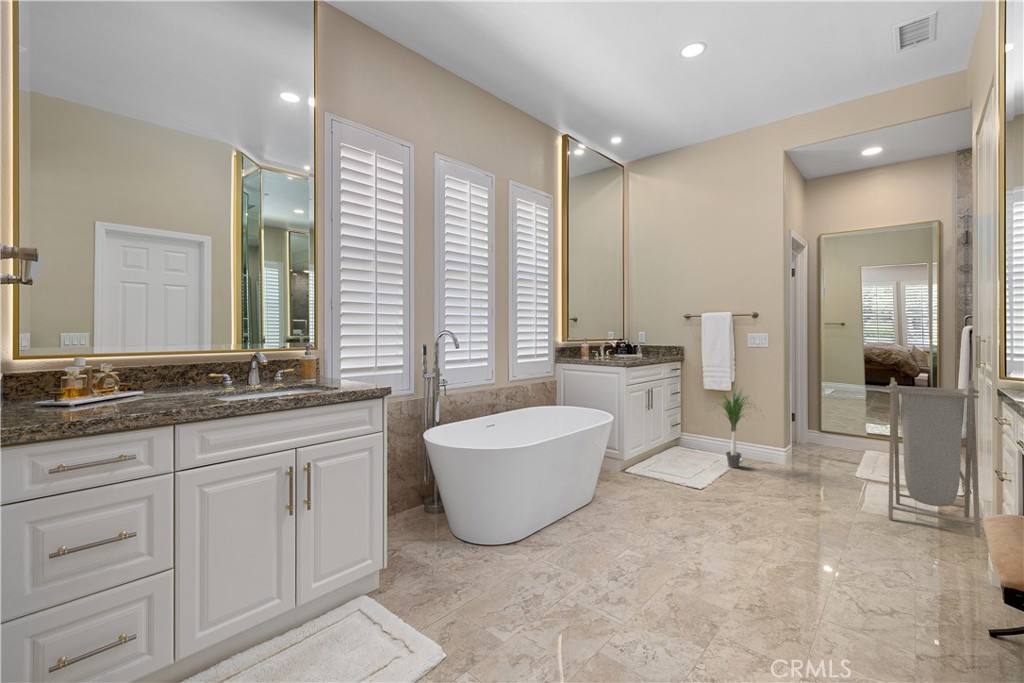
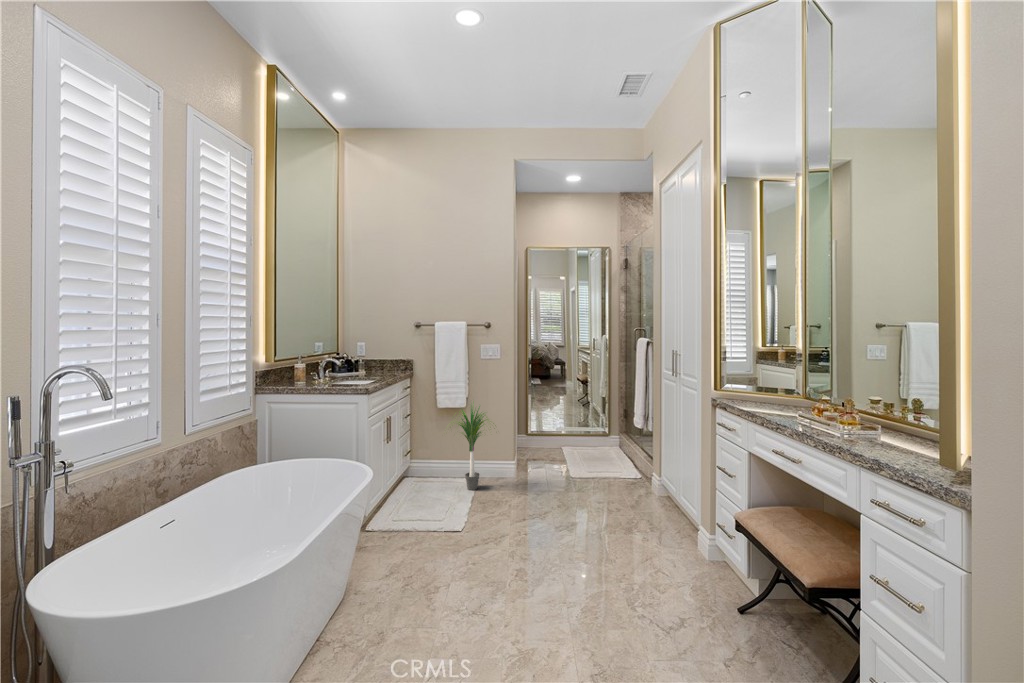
laundry hamper: present [886,378,980,537] -> none [602,389,669,514]

